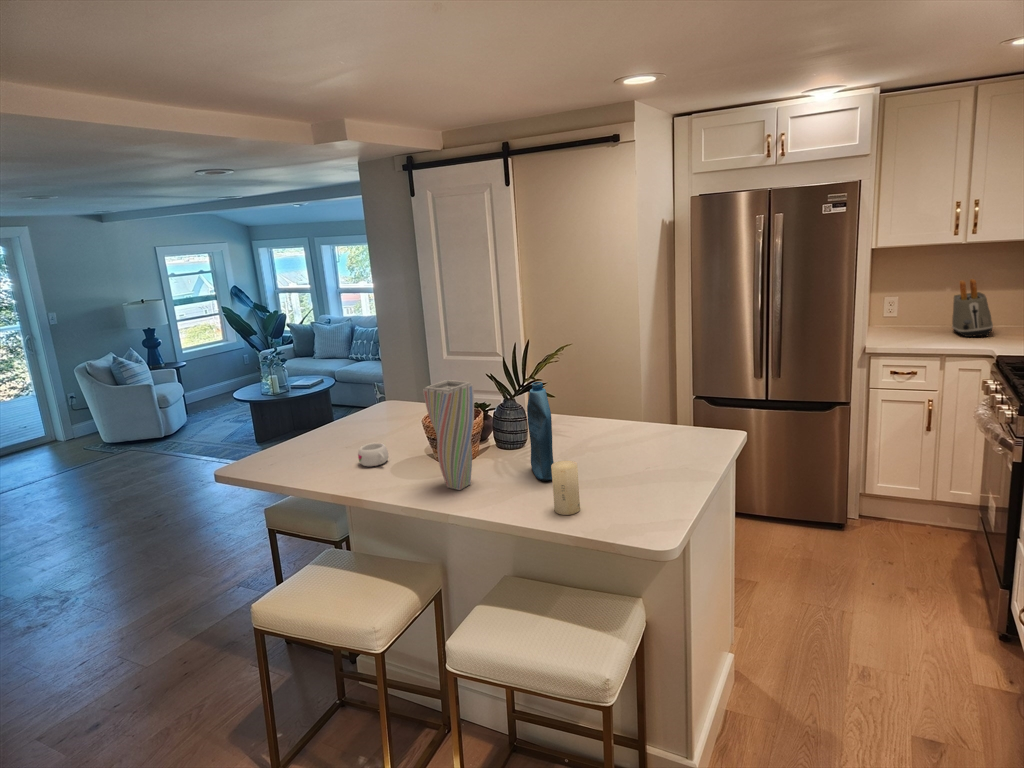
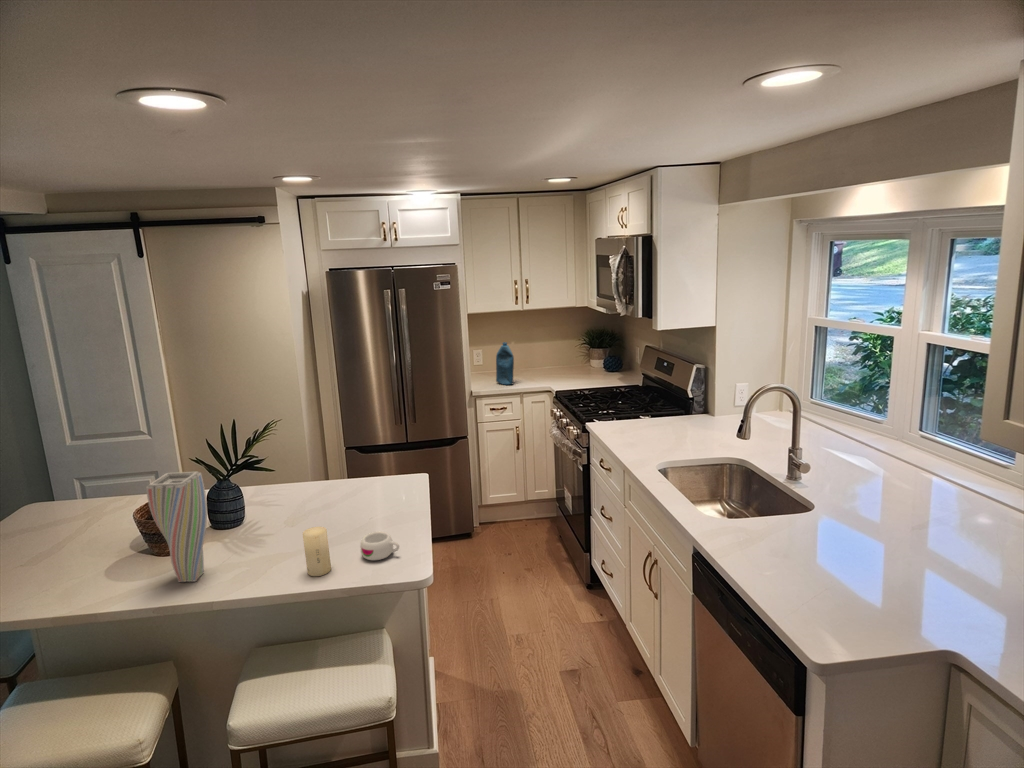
toaster: present [952,279,993,337] -> none [518,335,544,376]
bottle: present [527,382,554,481] -> present [496,342,514,385]
mug: present [358,443,388,466] -> present [360,532,399,560]

